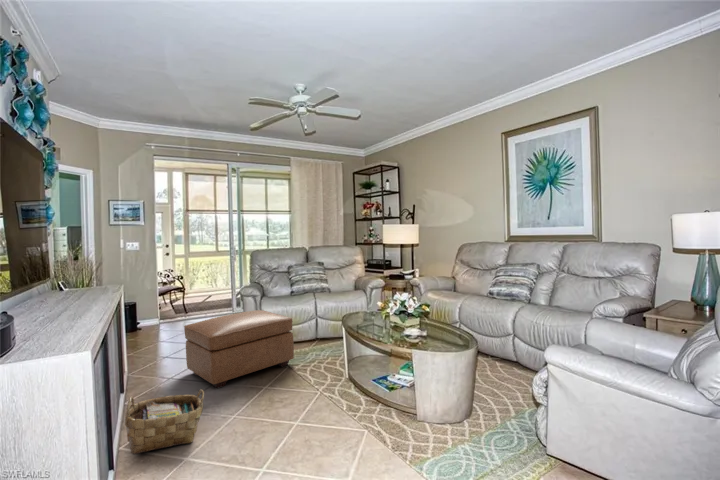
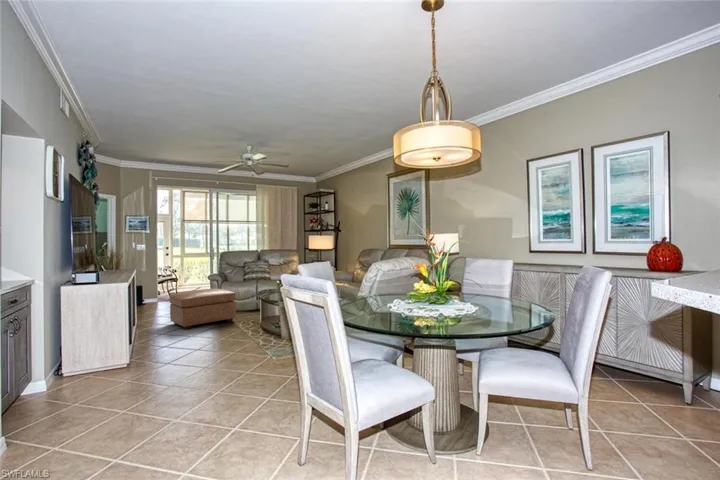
woven basket: present [125,389,204,454] -> none [133,322,174,348]

